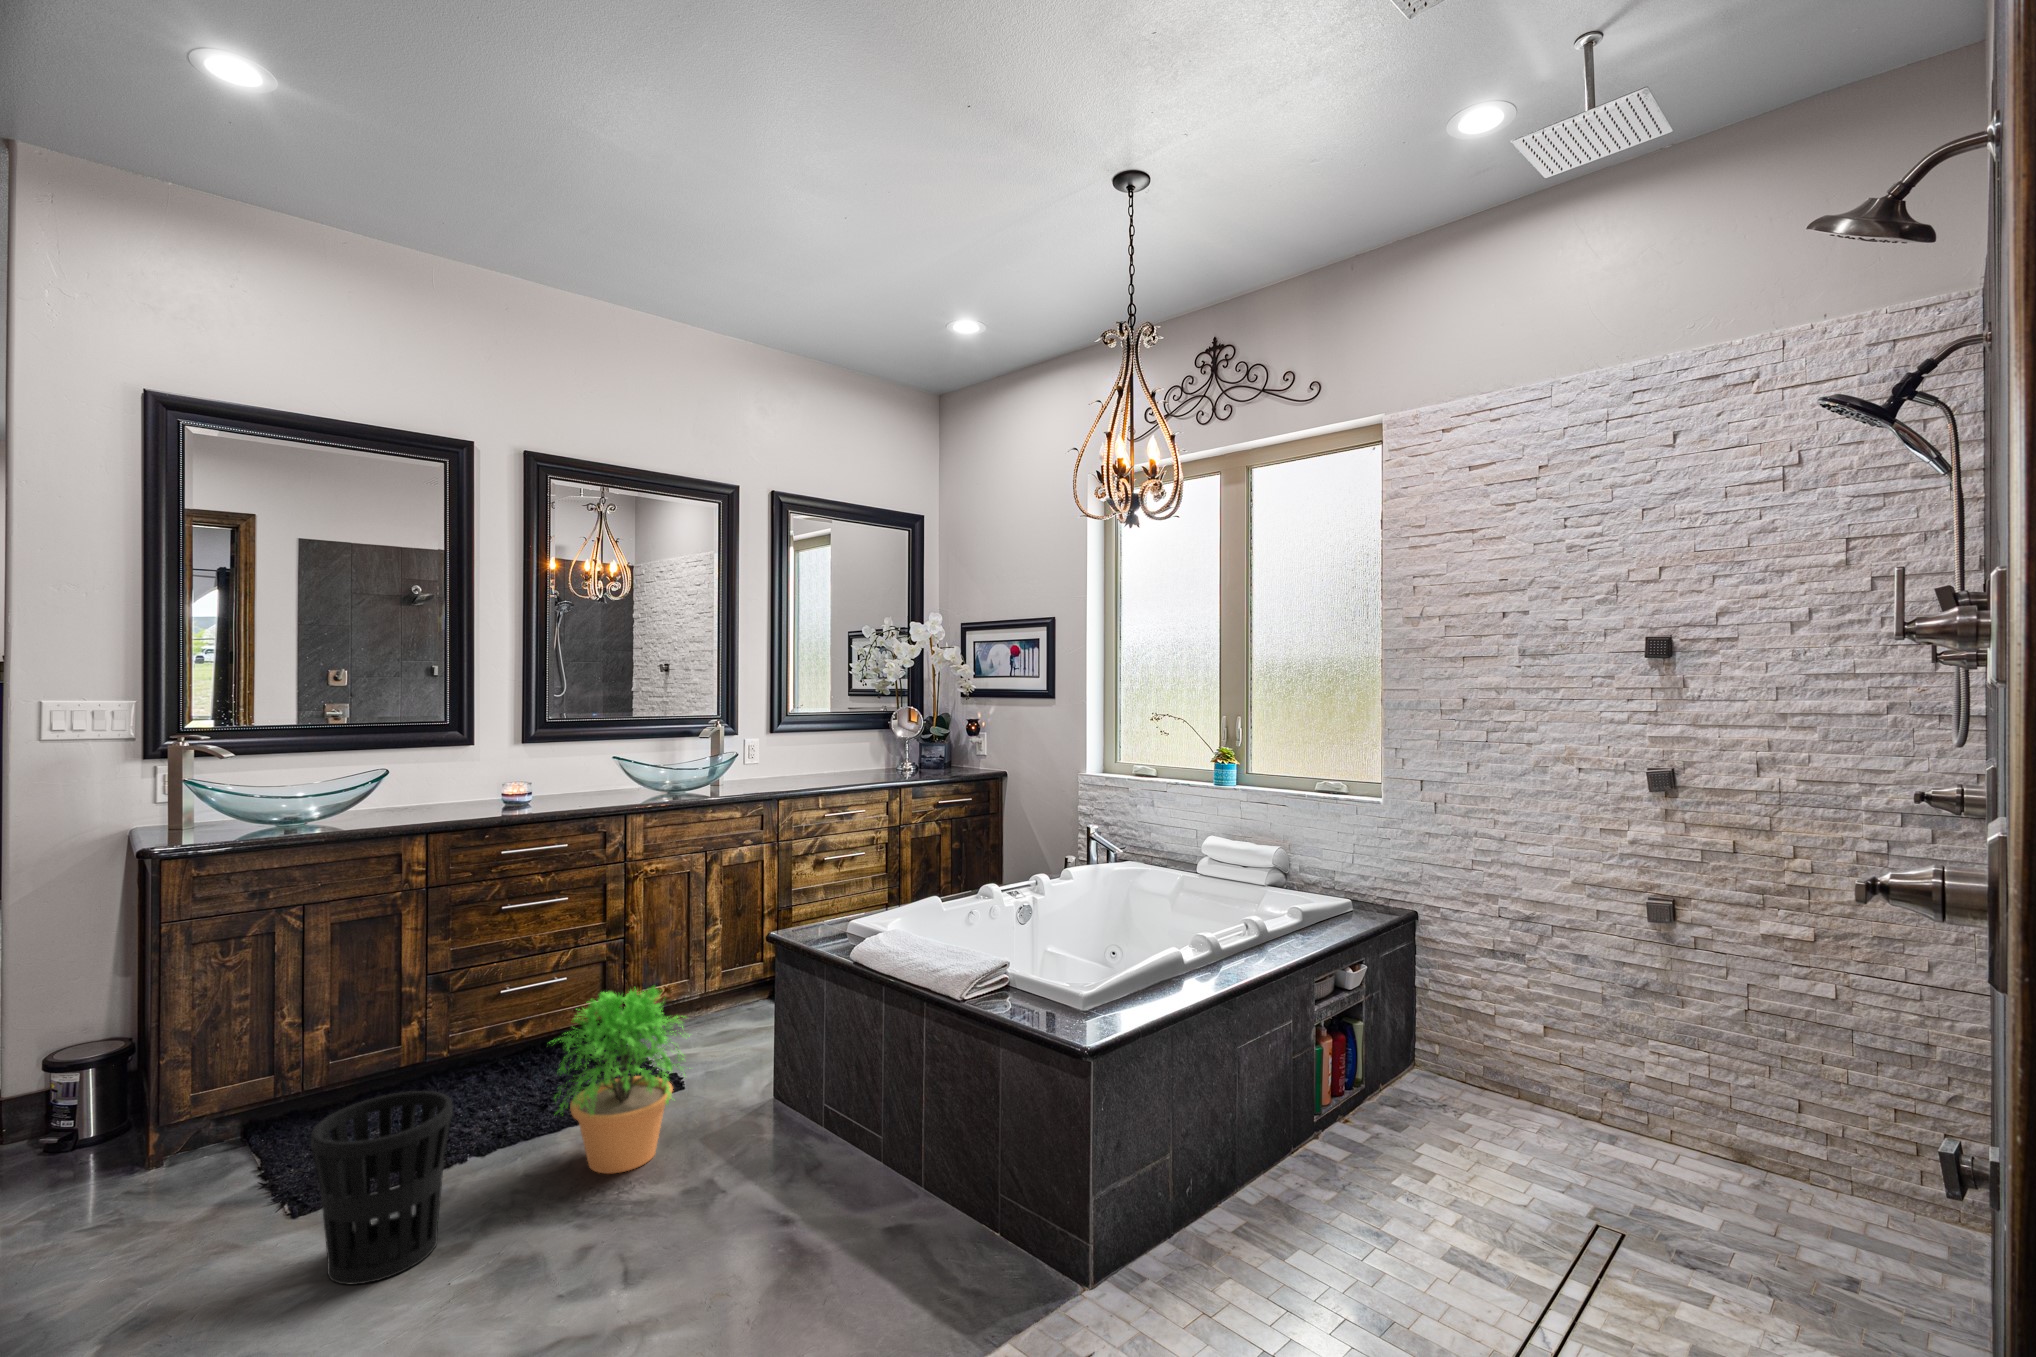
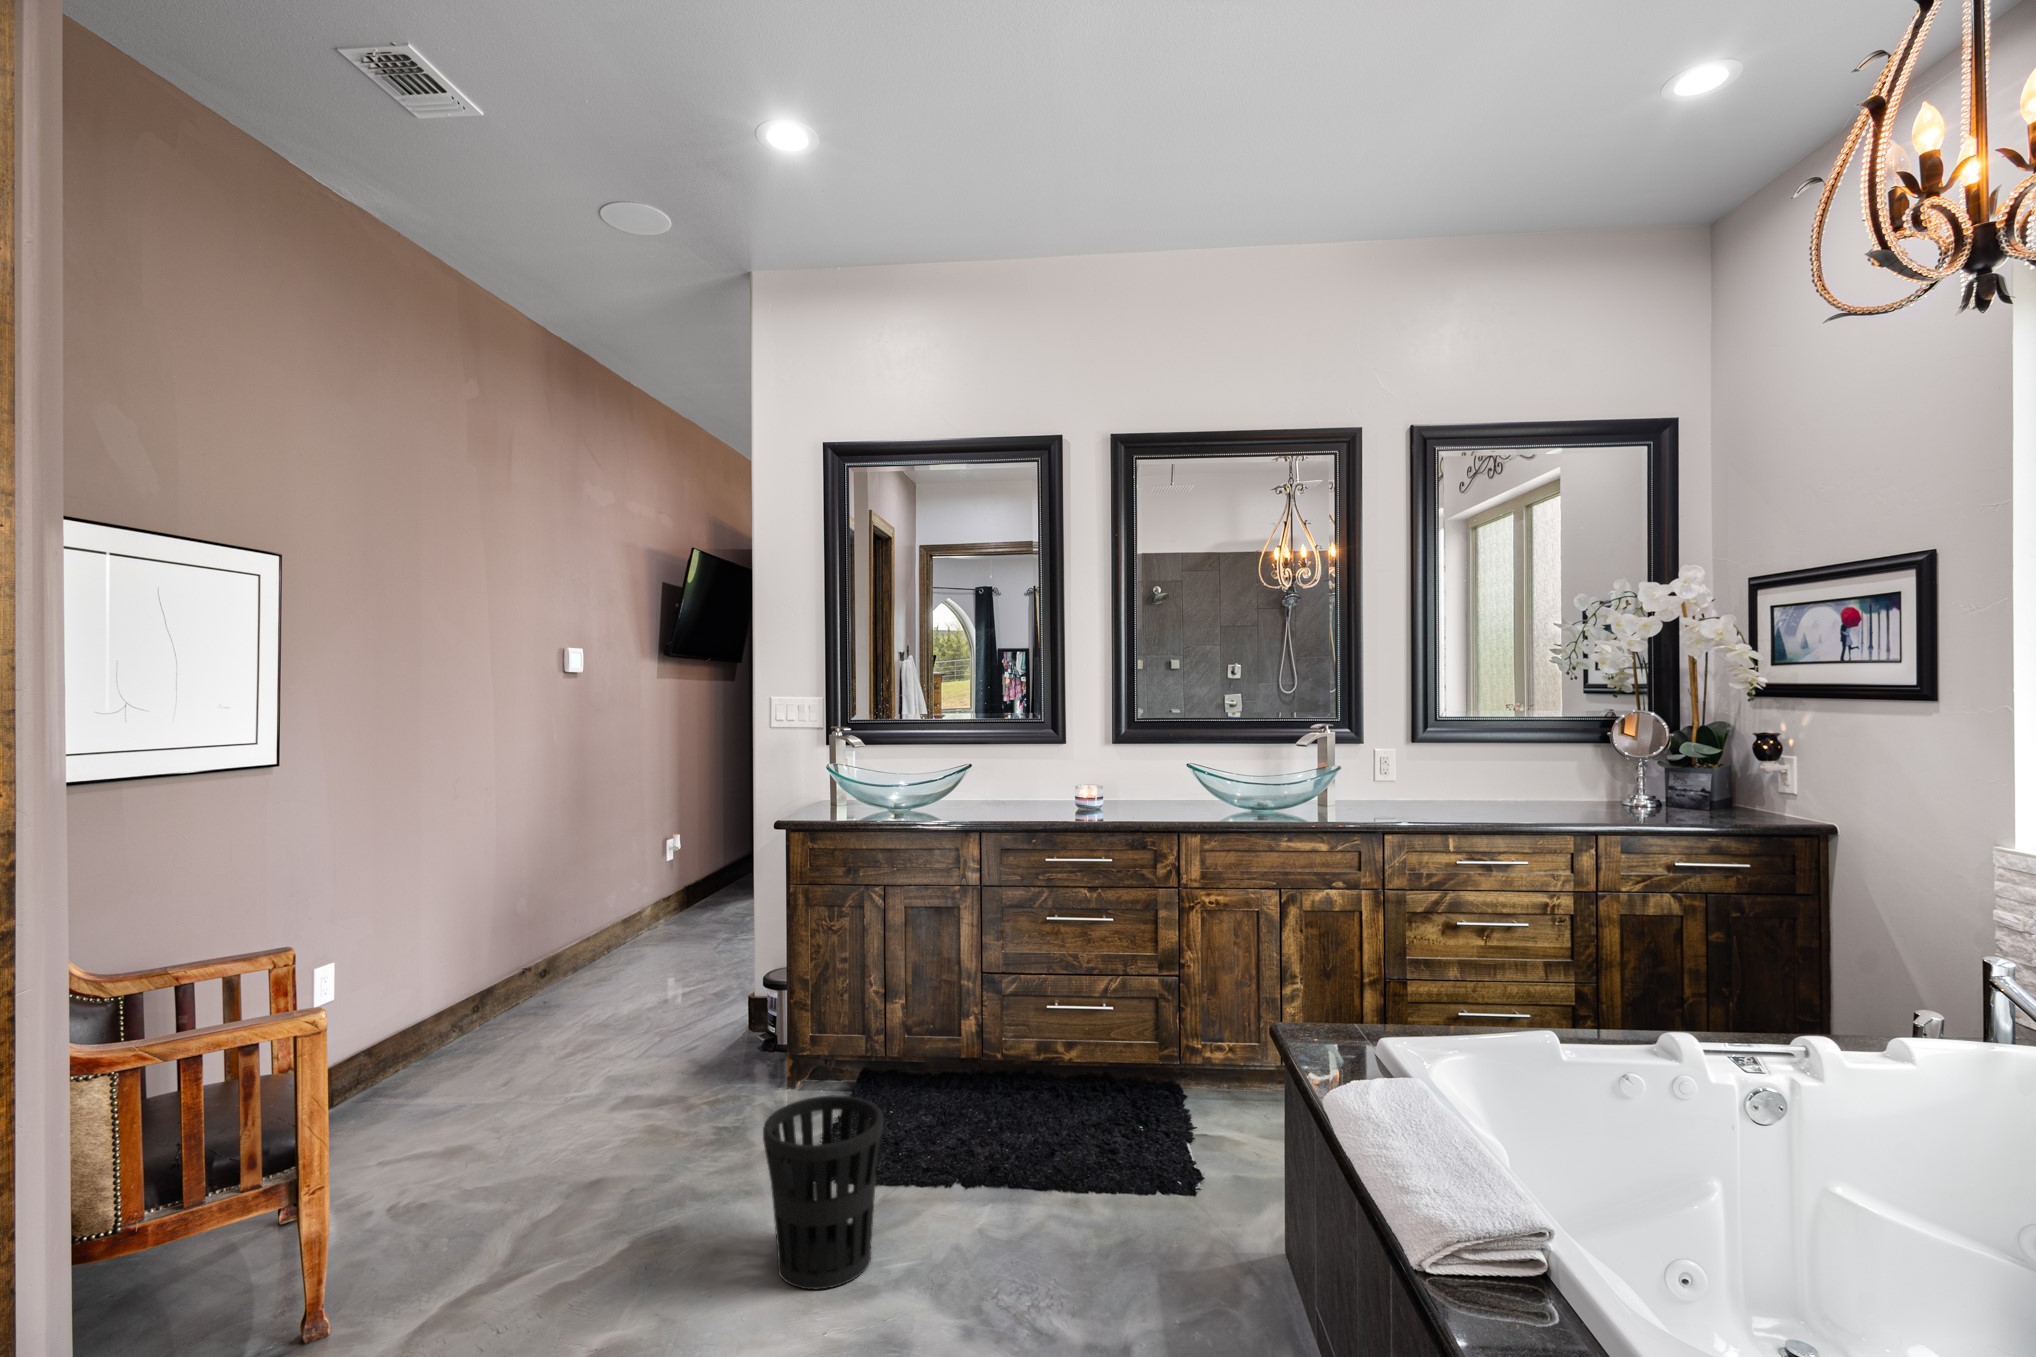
potted plant: present [555,987,685,1173] -> none [1000,1044,1147,1277]

